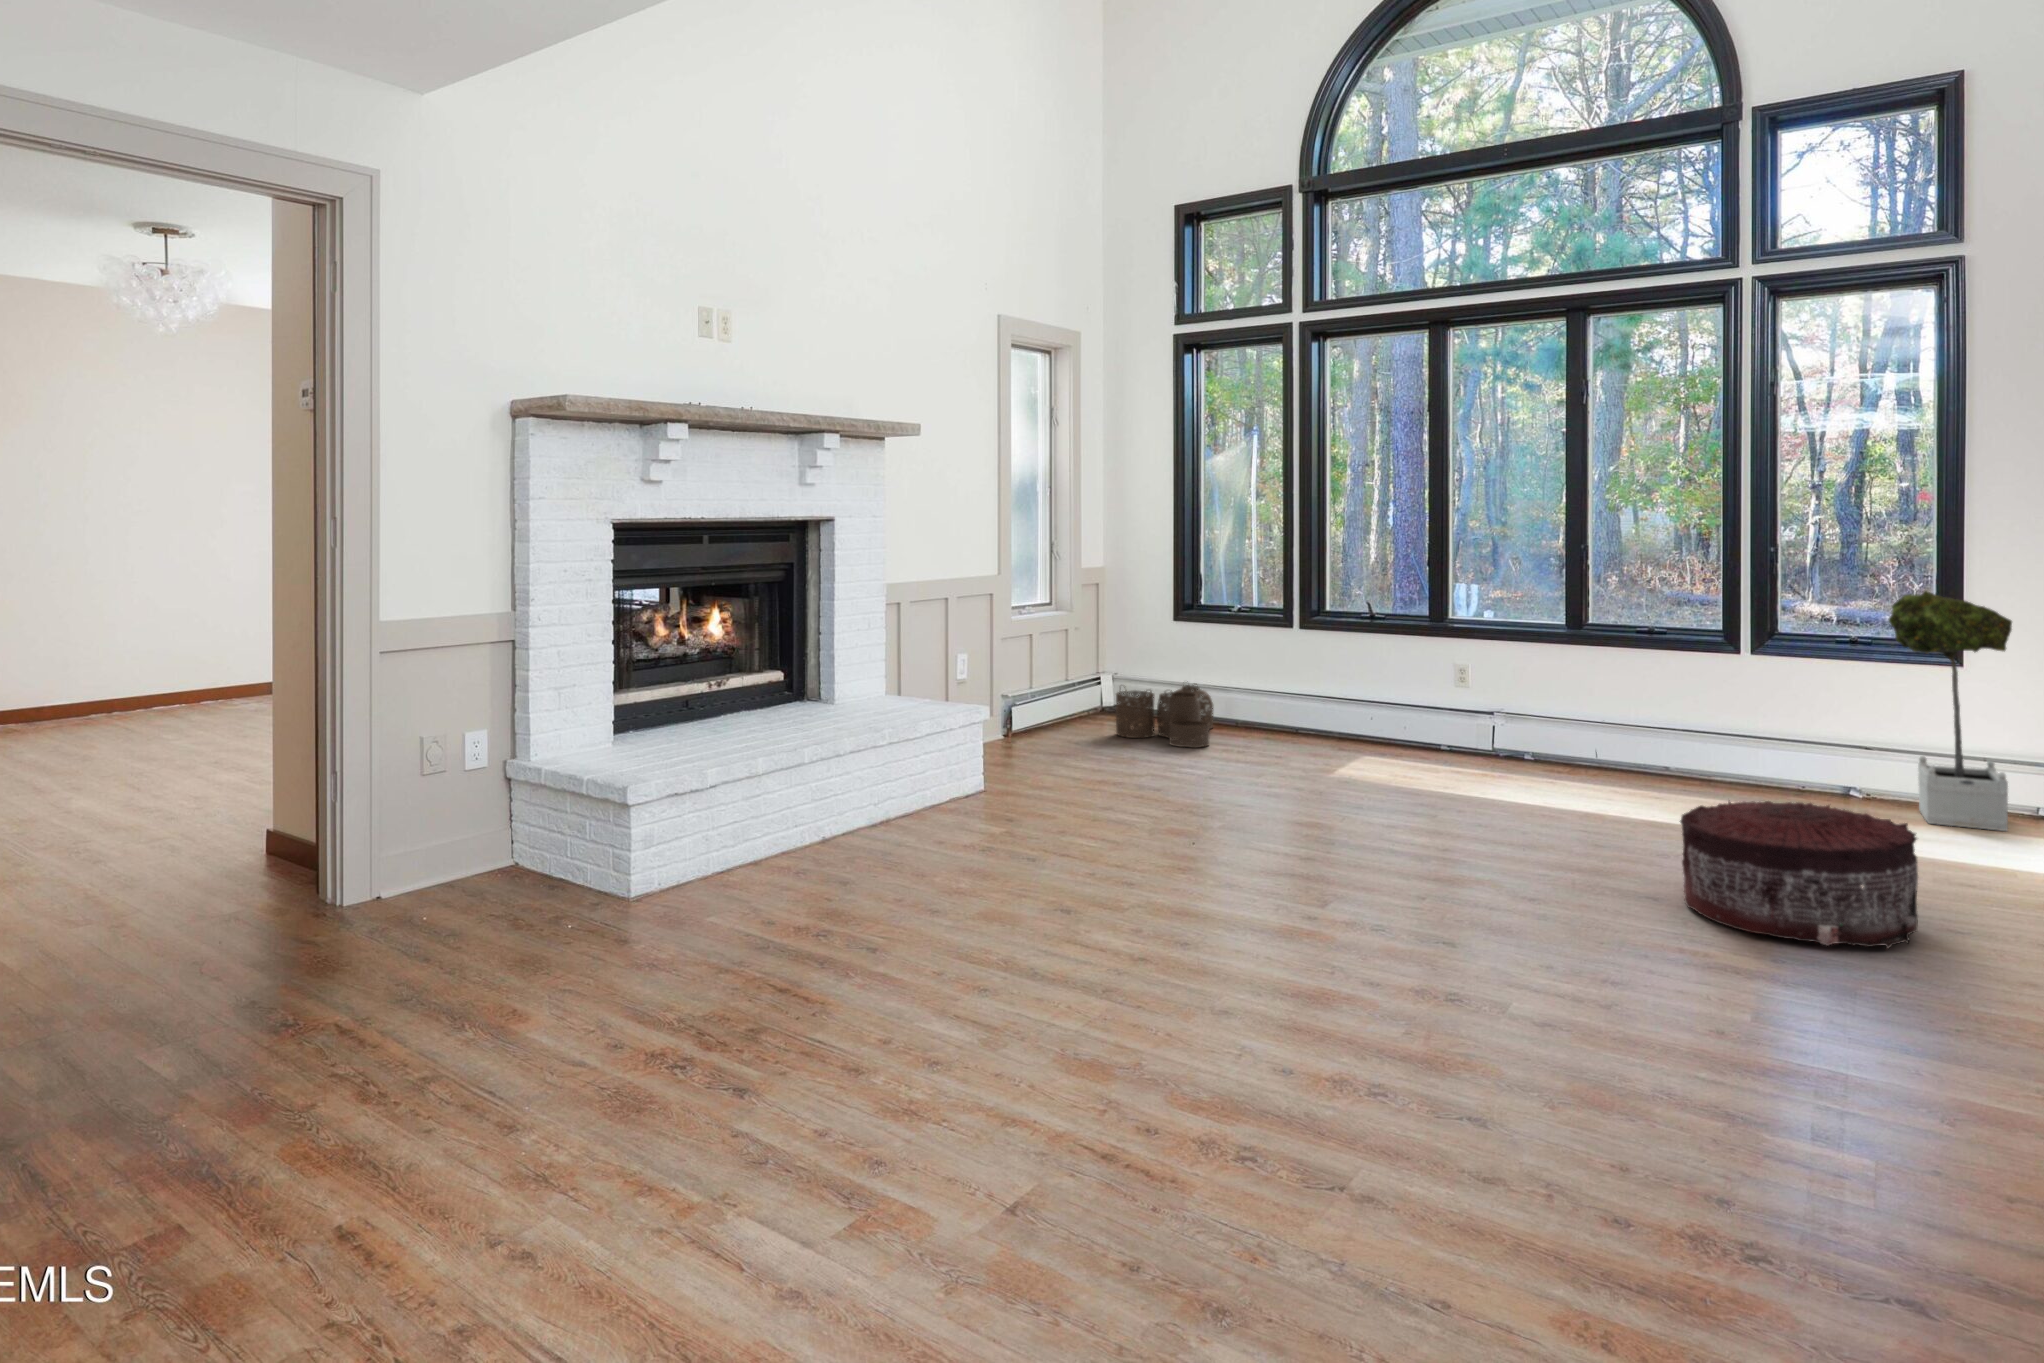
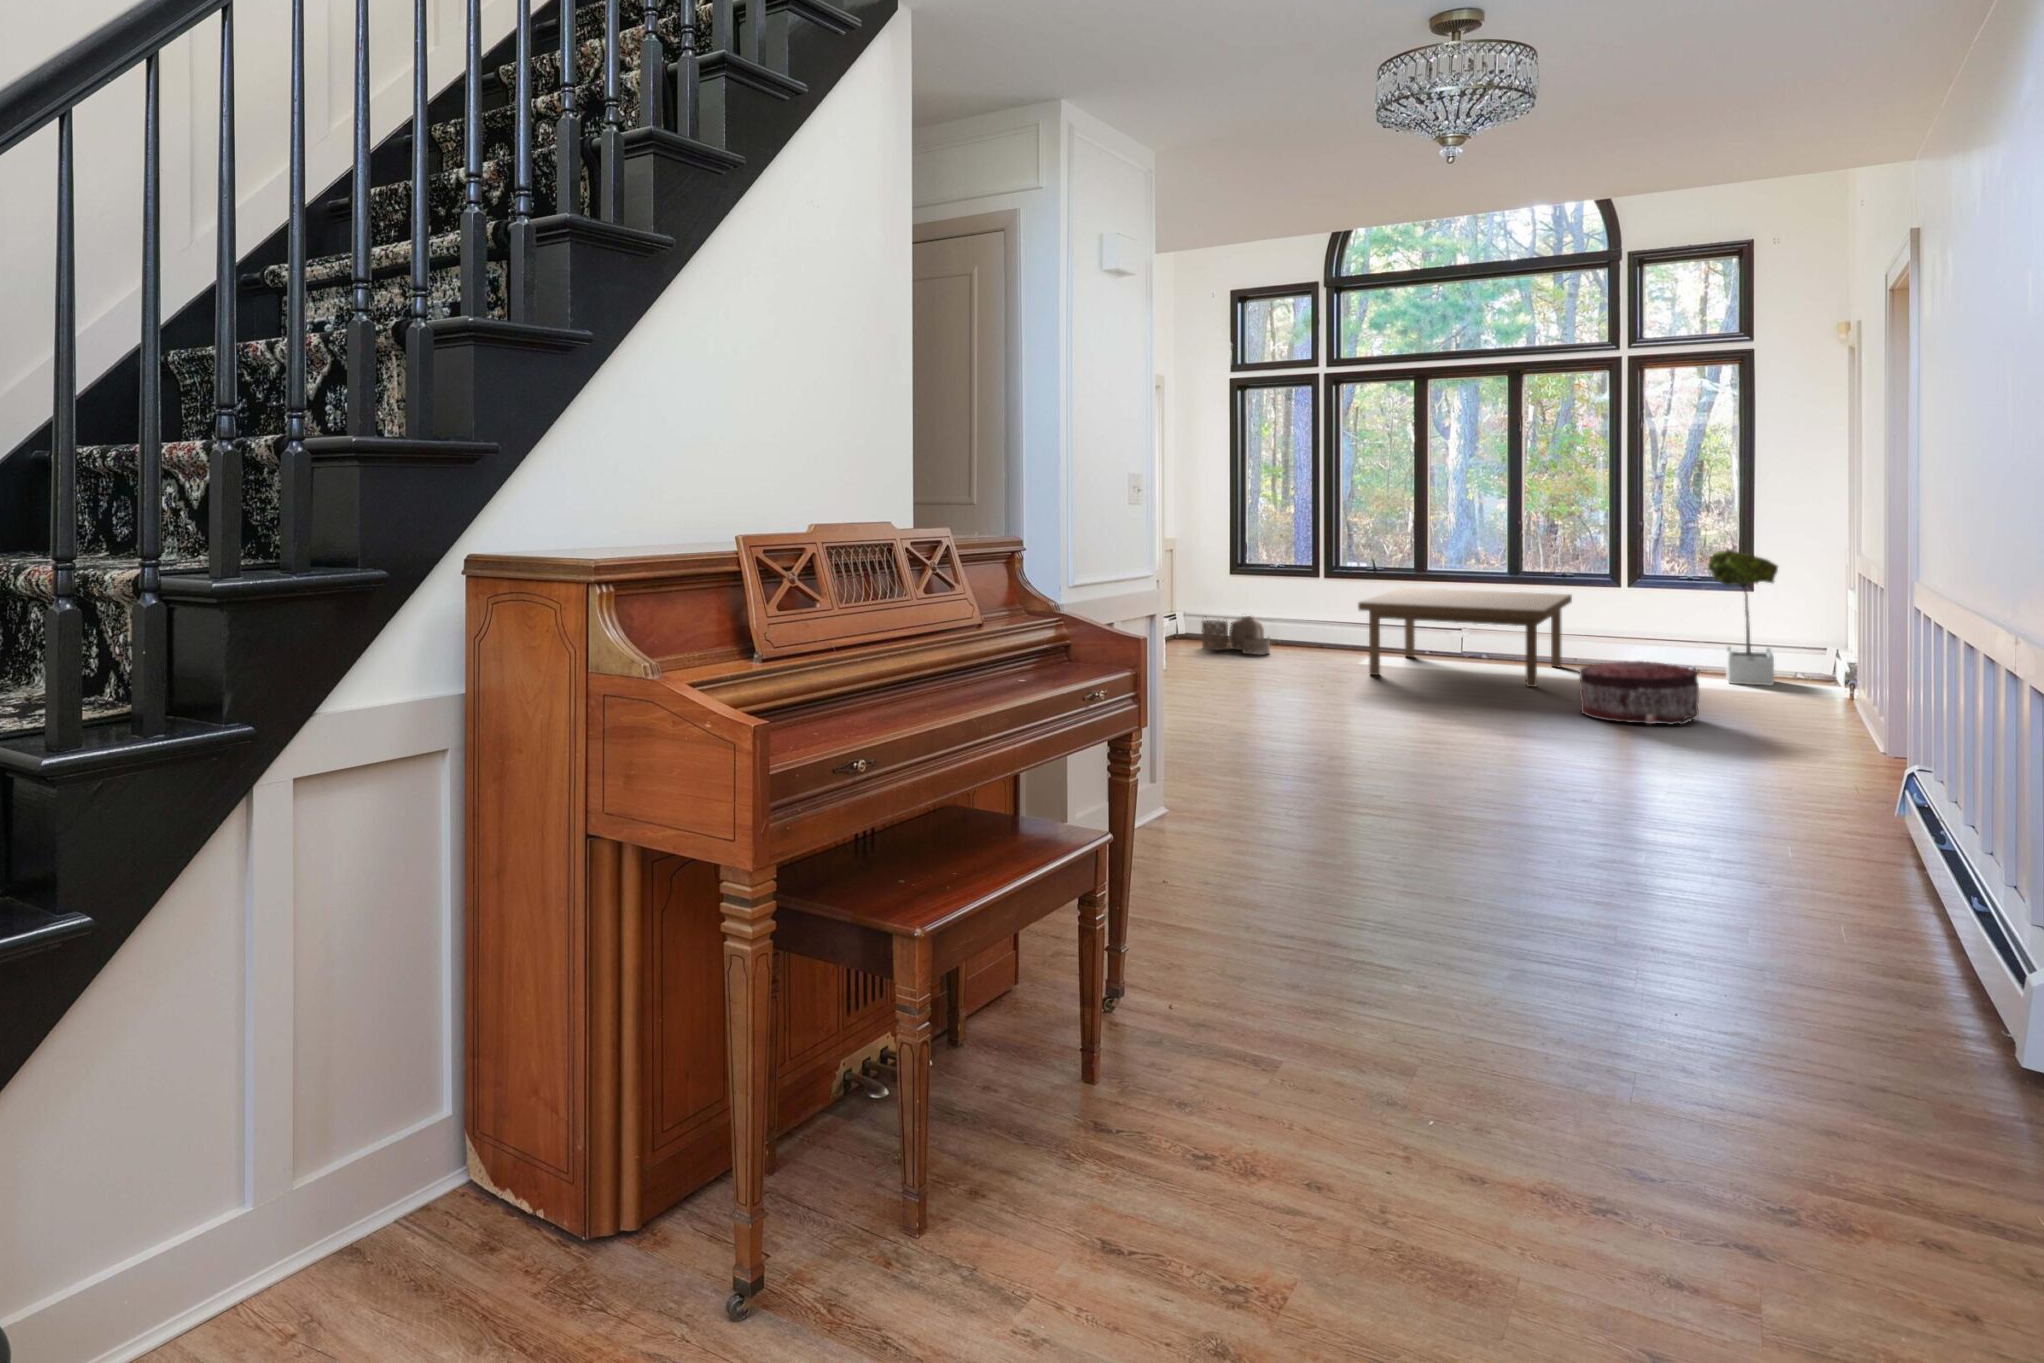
coffee table: none [1318,647,1663,828] -> present [1358,588,1572,687]

